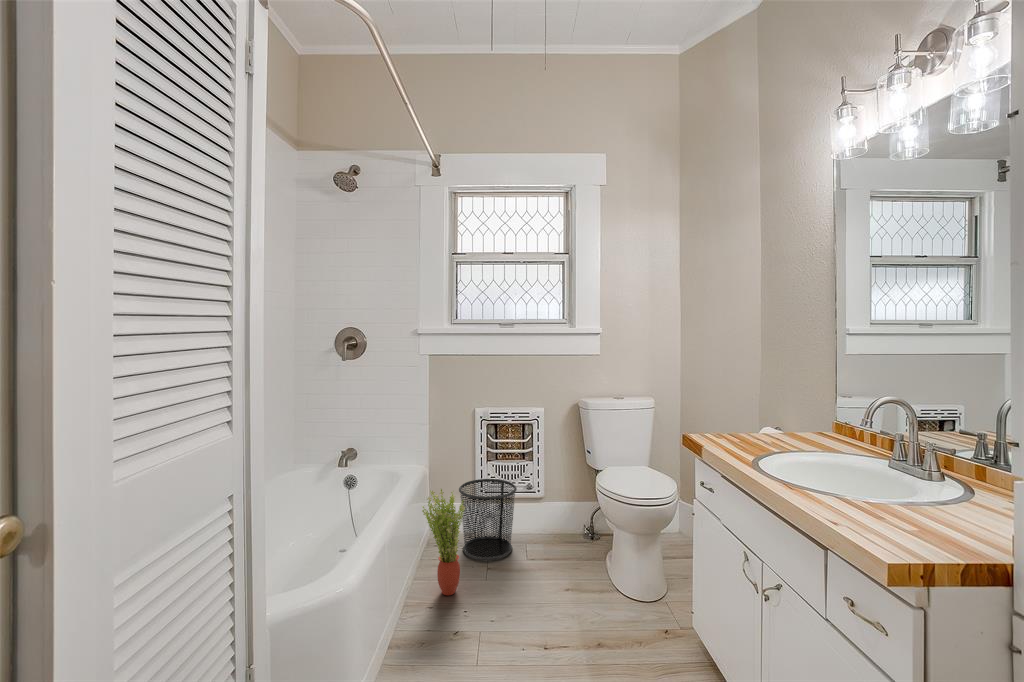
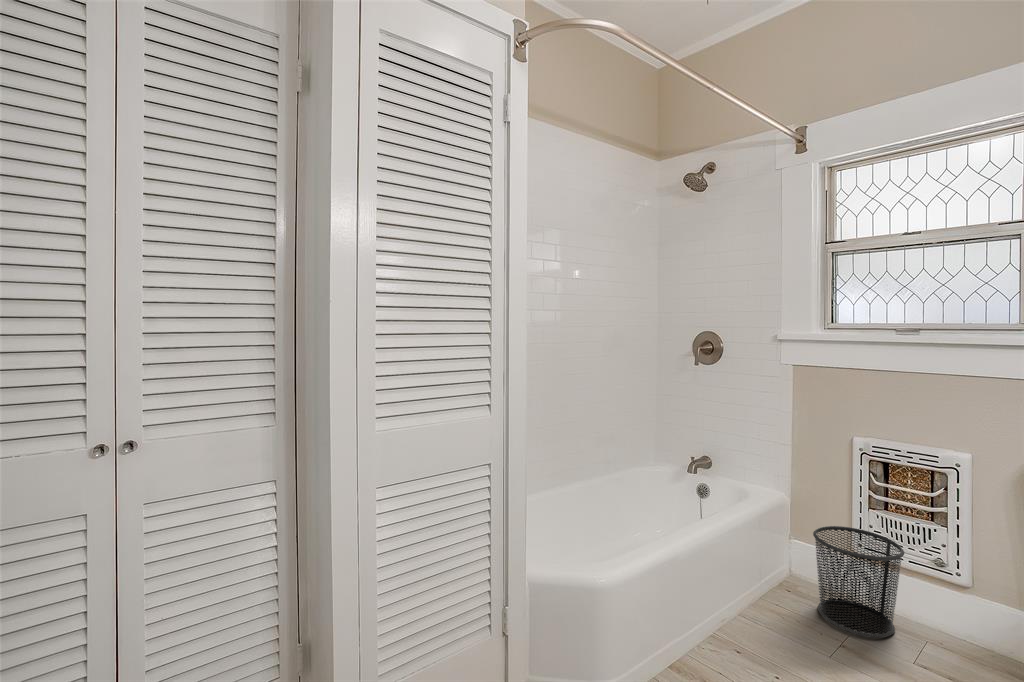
potted plant: present [422,489,466,595] -> none [739,517,795,644]

